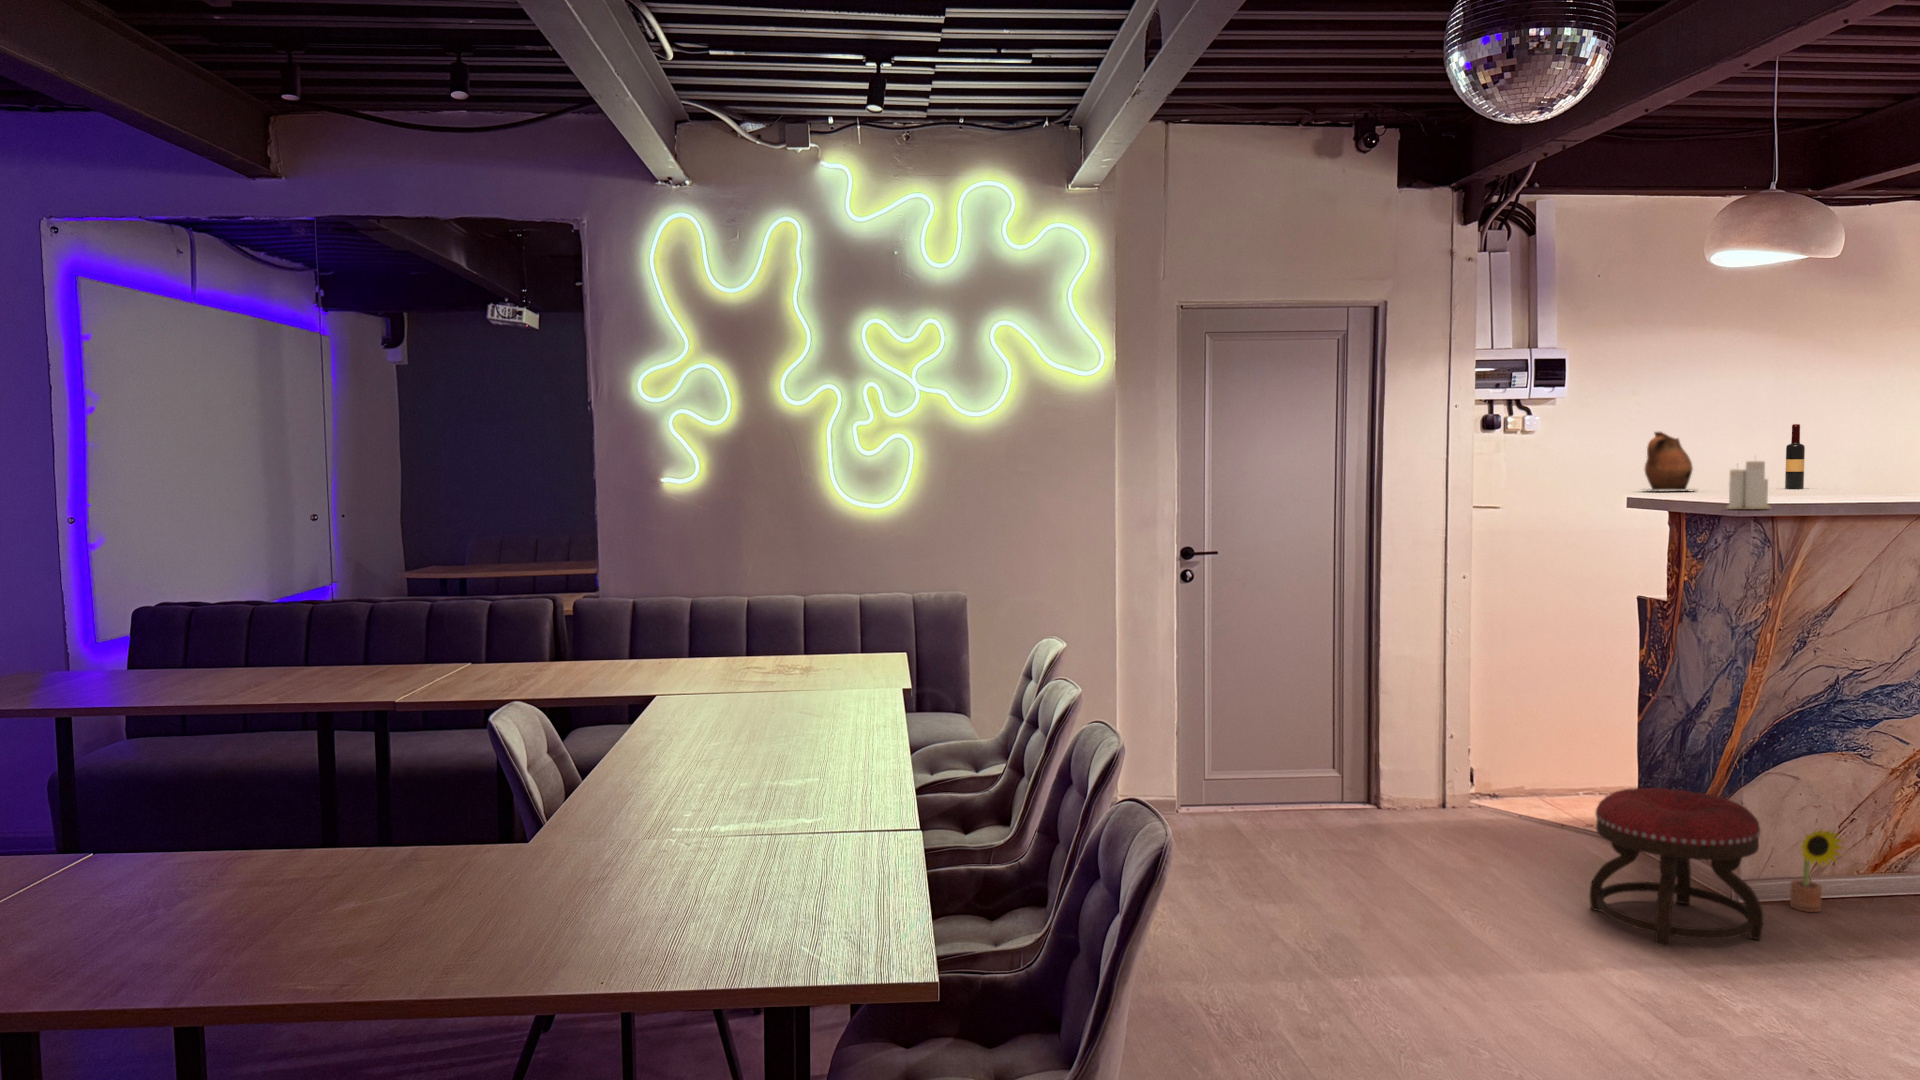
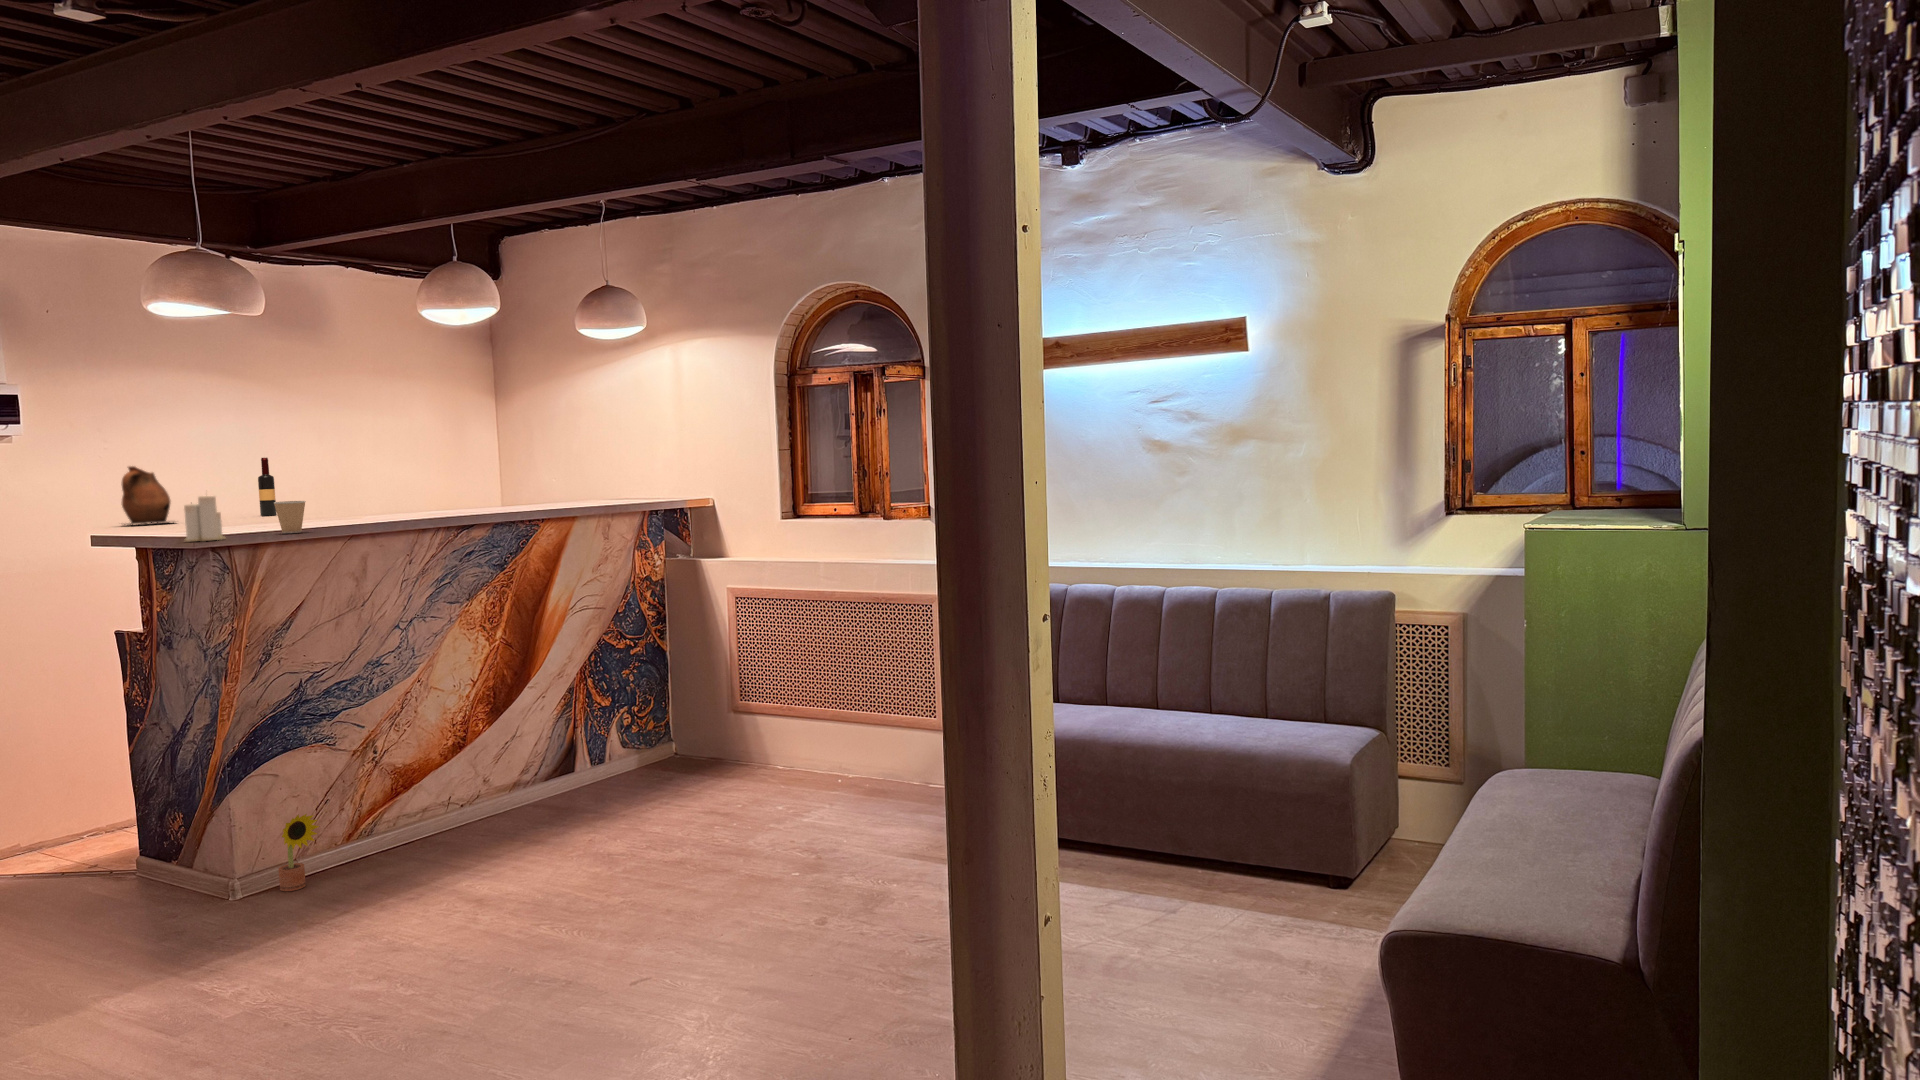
coffee cup: none [1828,470,1867,507] -> present [274,501,305,533]
ottoman: present [1590,788,1763,947] -> none [78,810,252,968]

